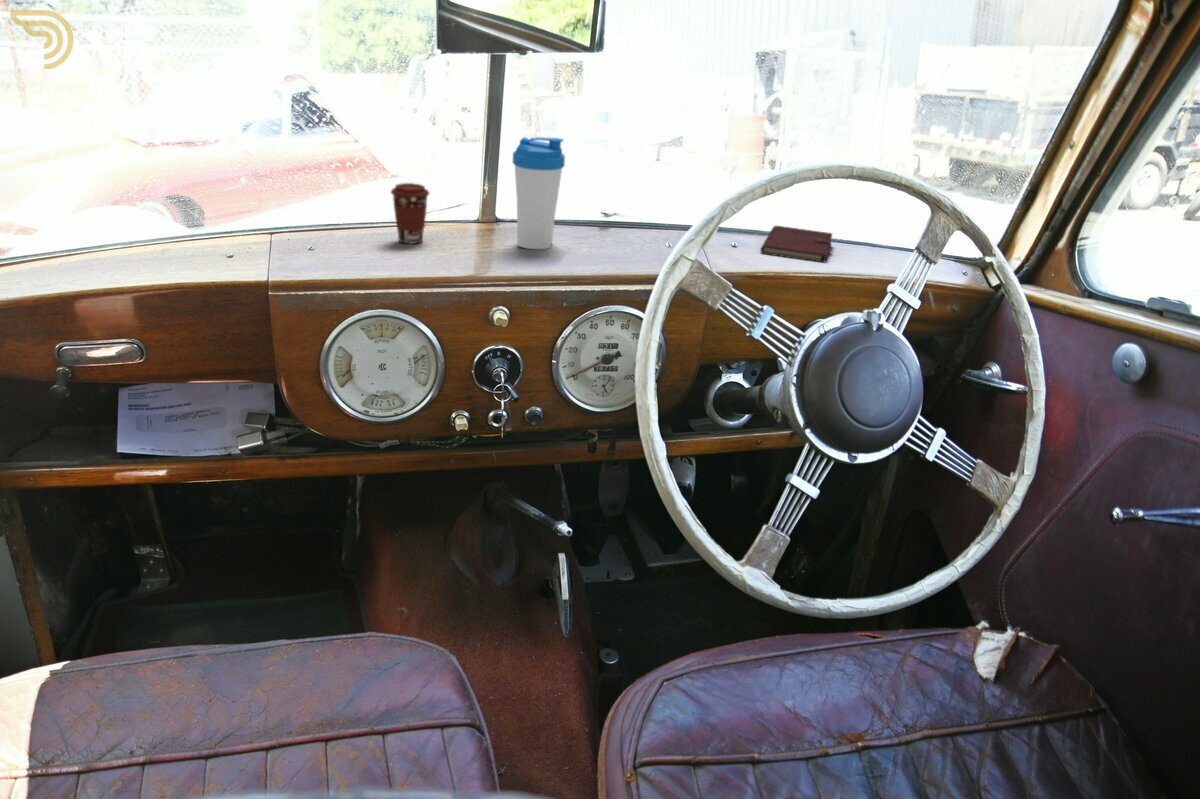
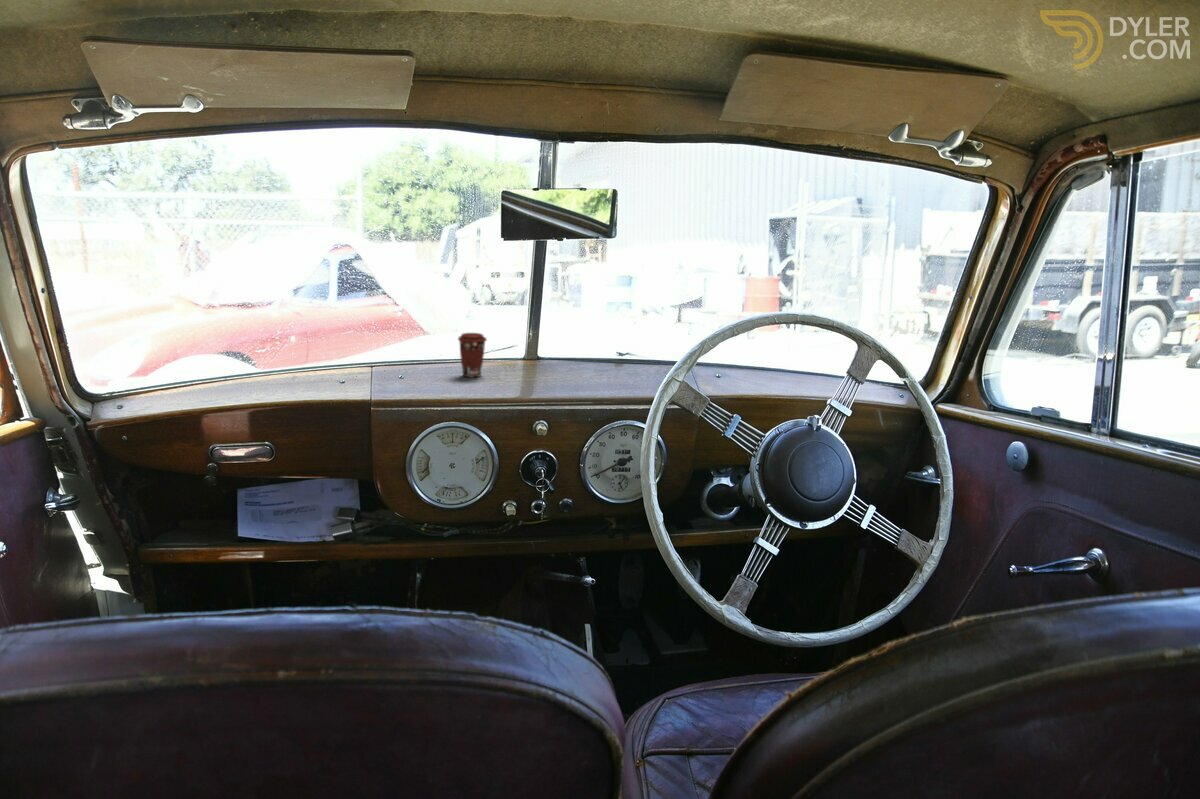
water bottle: present [513,137,565,249] -> none [549,298,589,380]
notebook: present [761,226,832,262] -> none [740,362,797,389]

